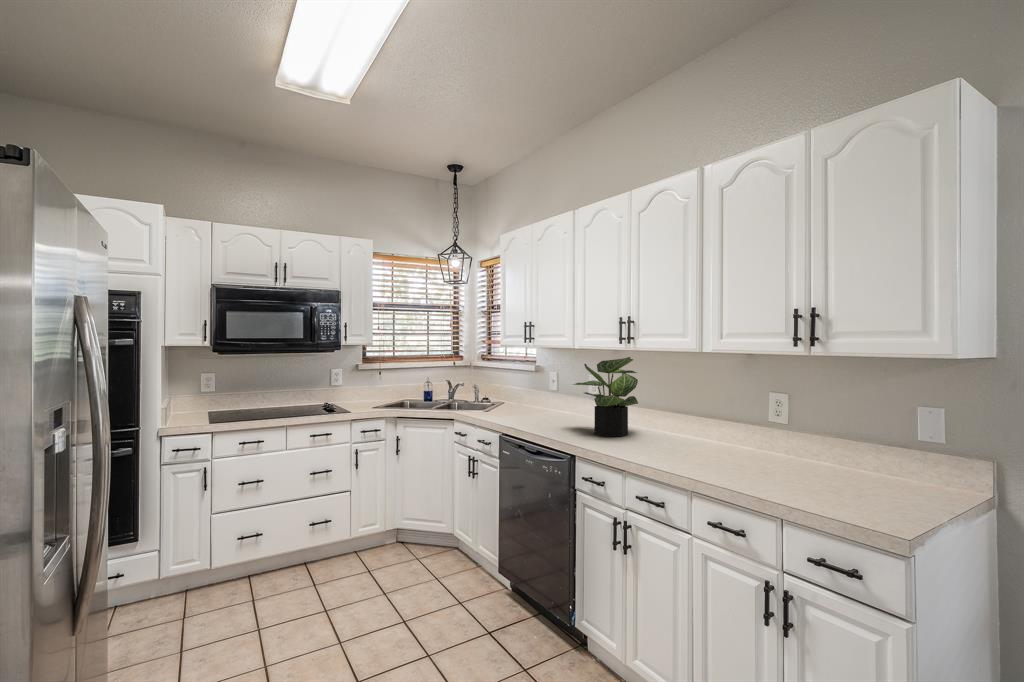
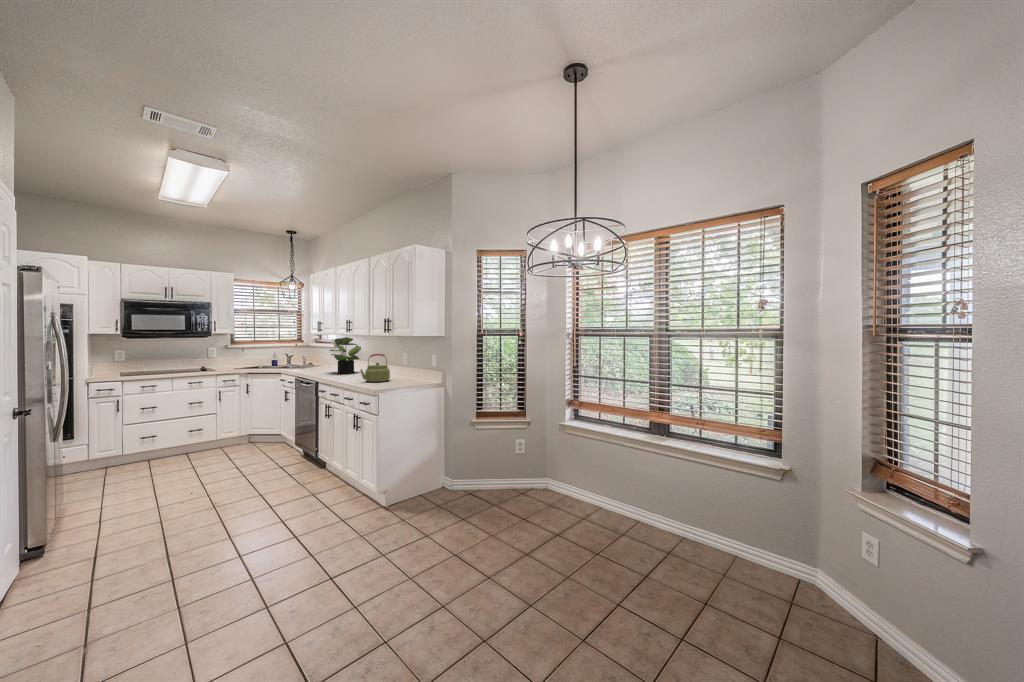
kettle: none [744,406,813,485] -> present [360,354,390,382]

